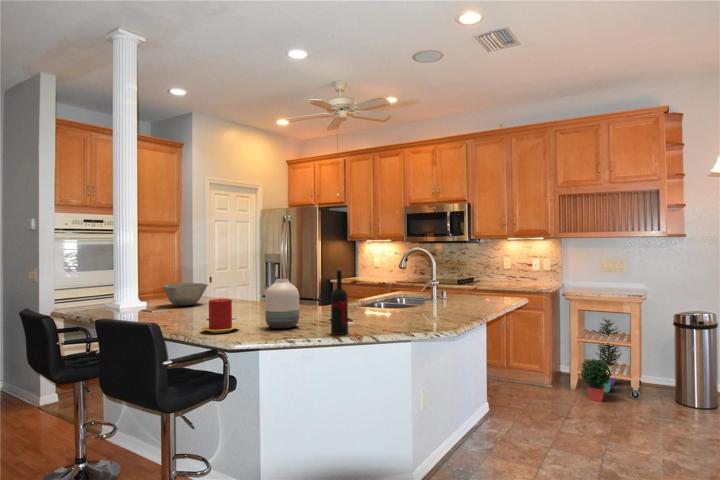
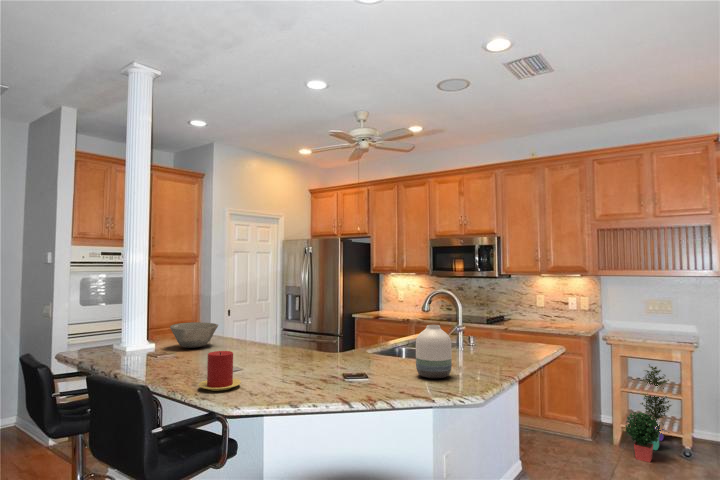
wine bottle: present [331,268,348,335] -> none [341,321,360,399]
vase: present [265,279,299,329] -> present [416,325,452,378]

